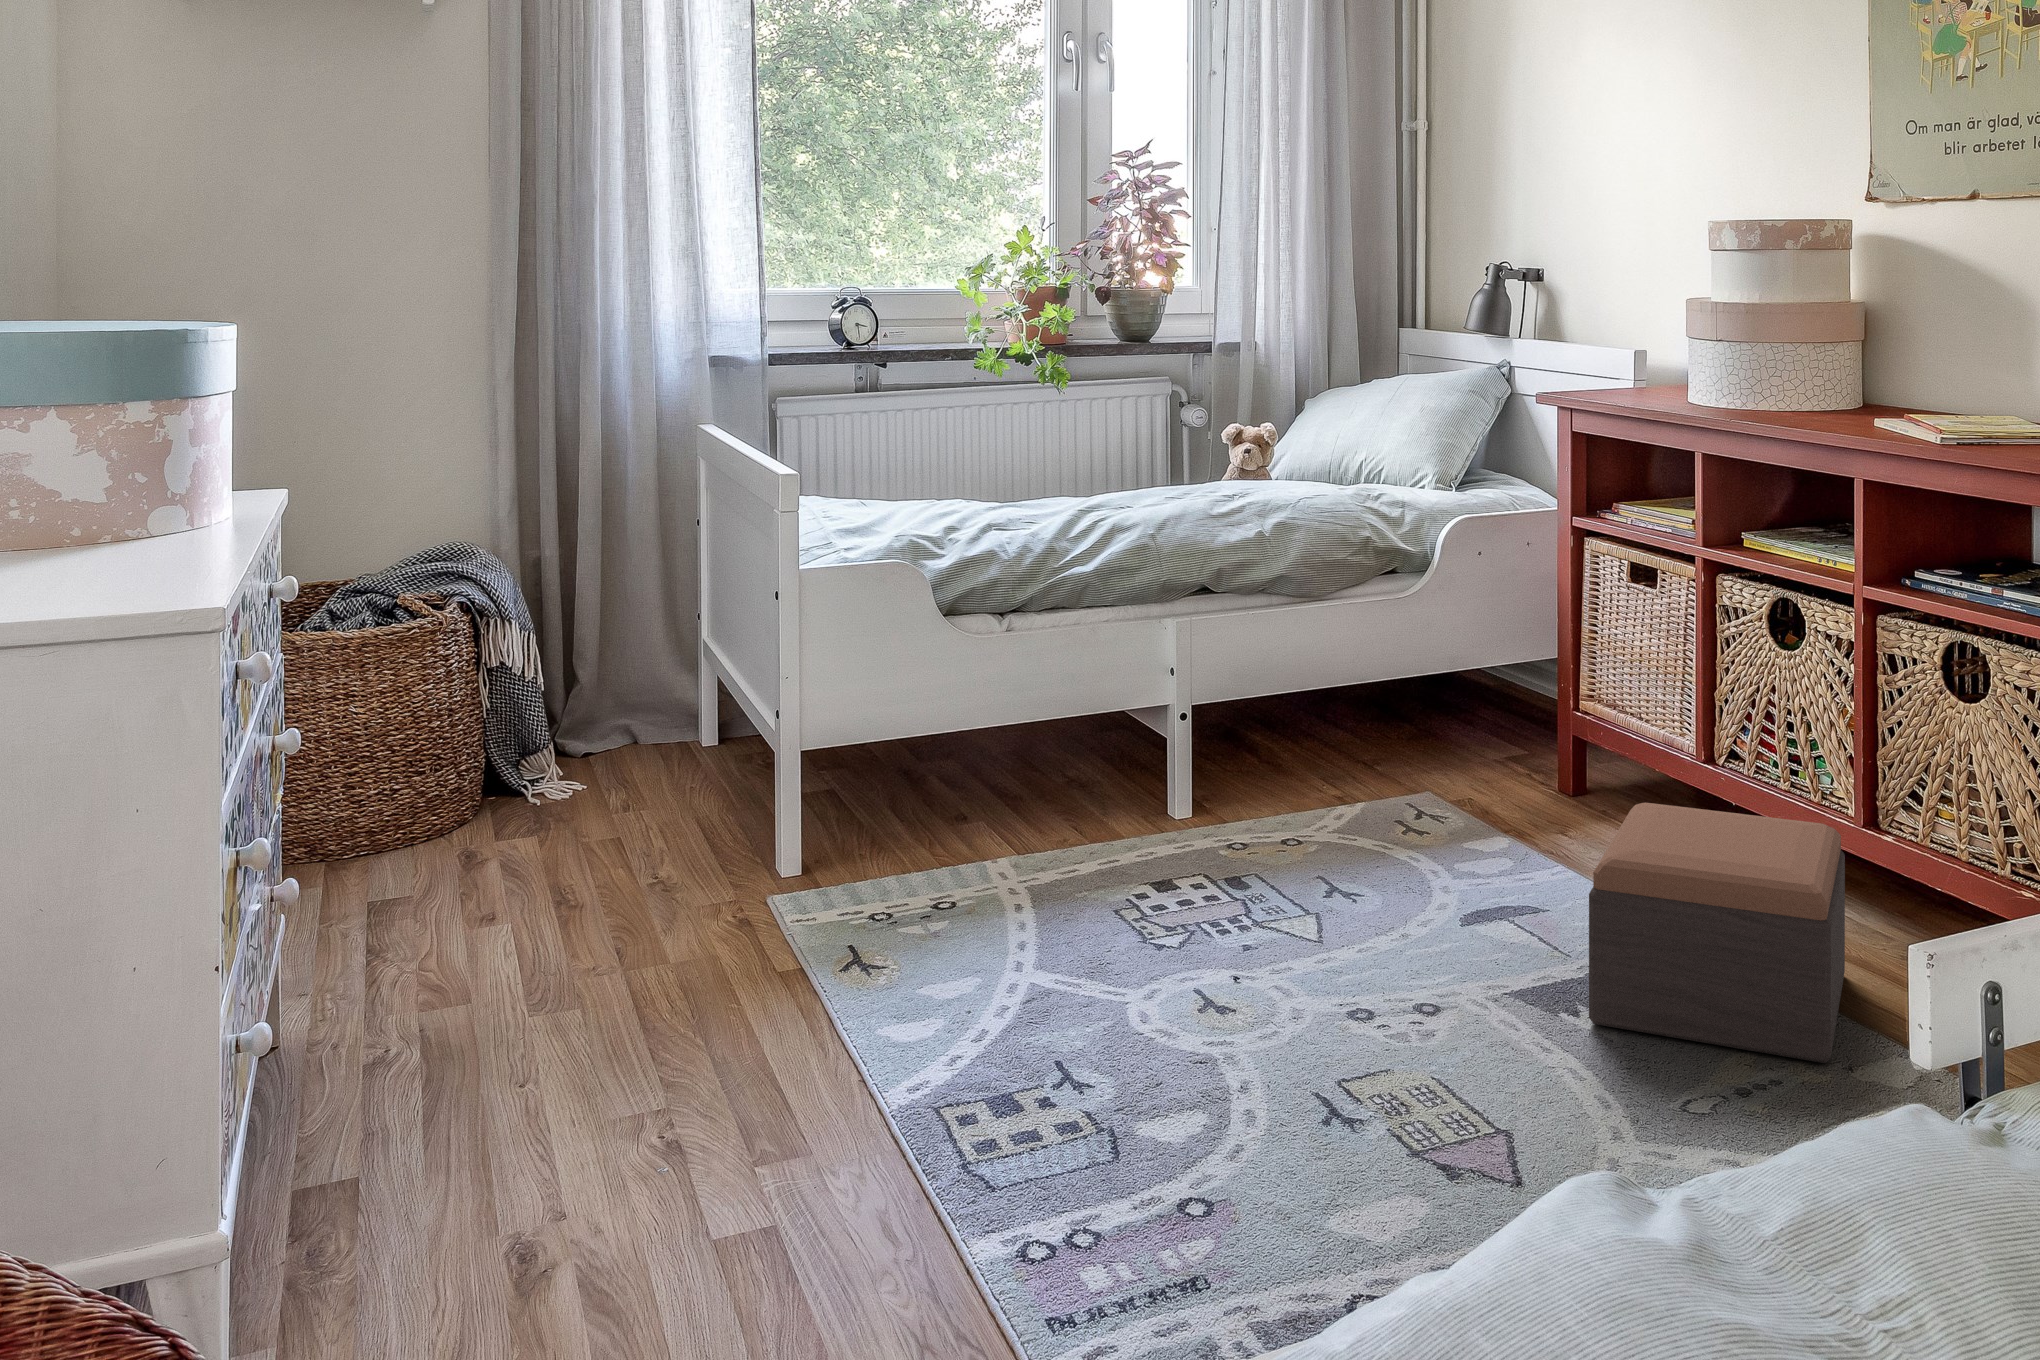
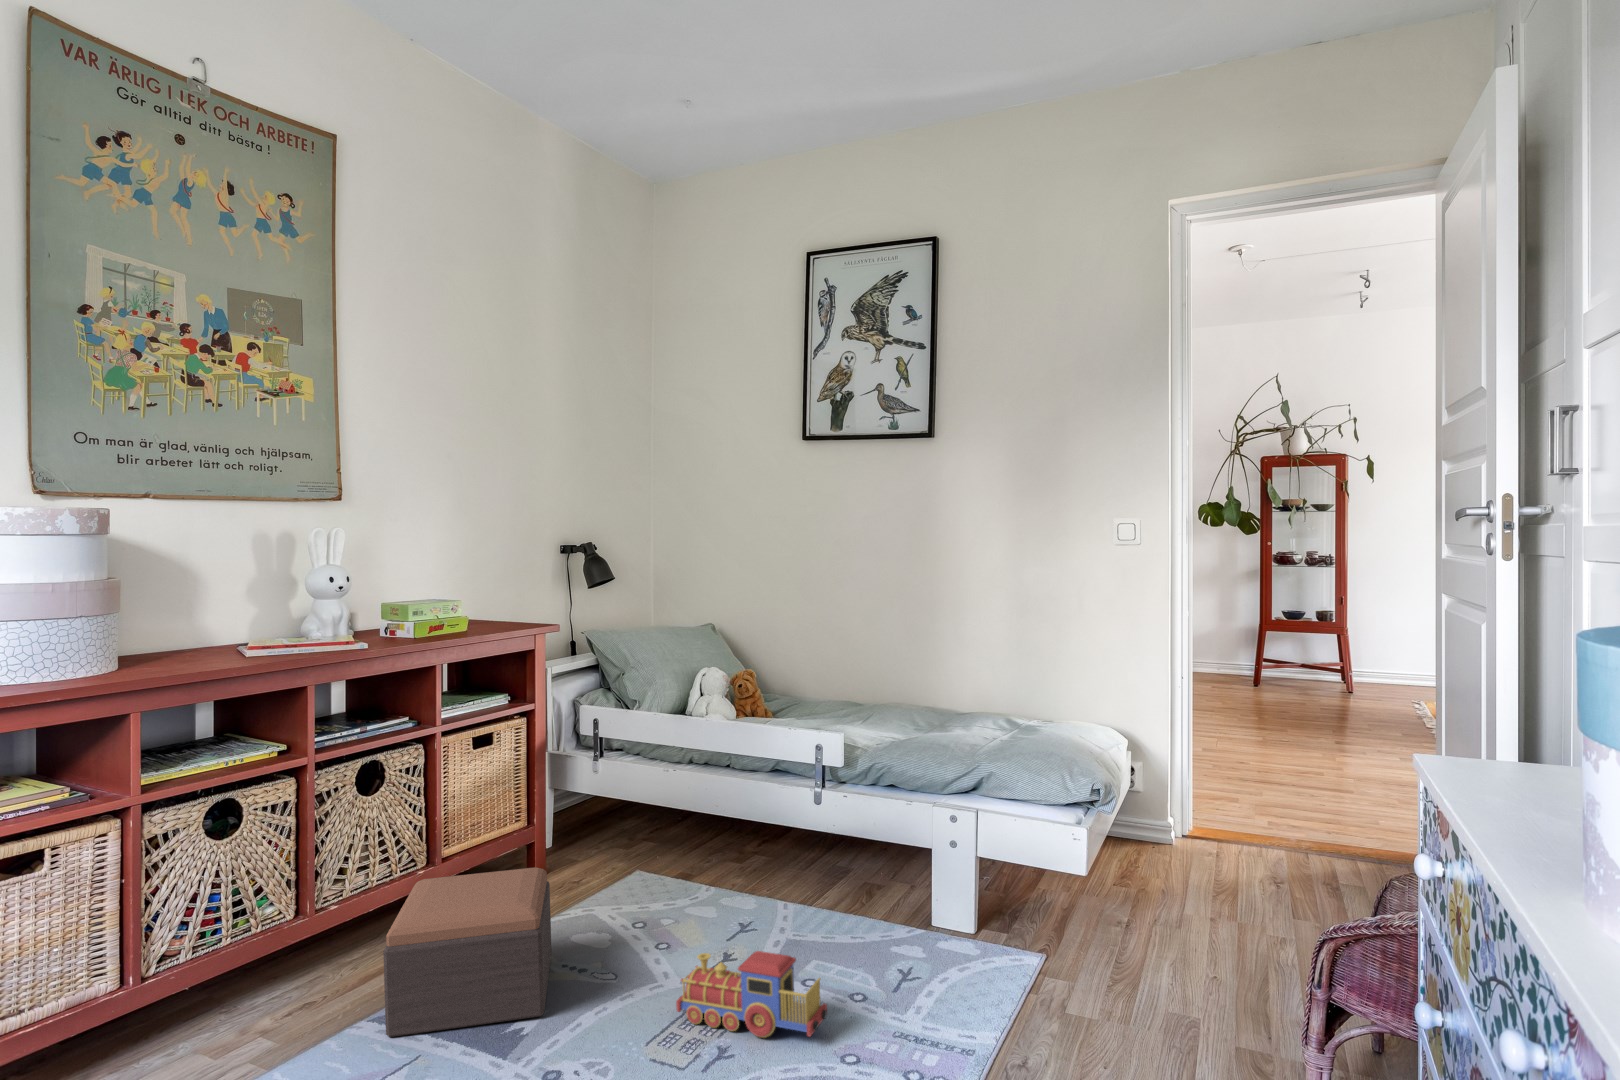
toy train: none [1268,1025,1523,1195] -> present [676,951,827,1038]

